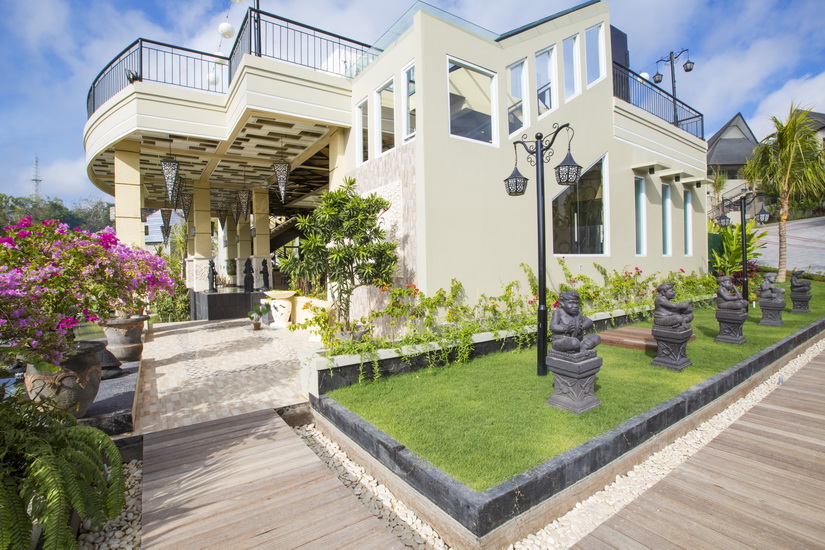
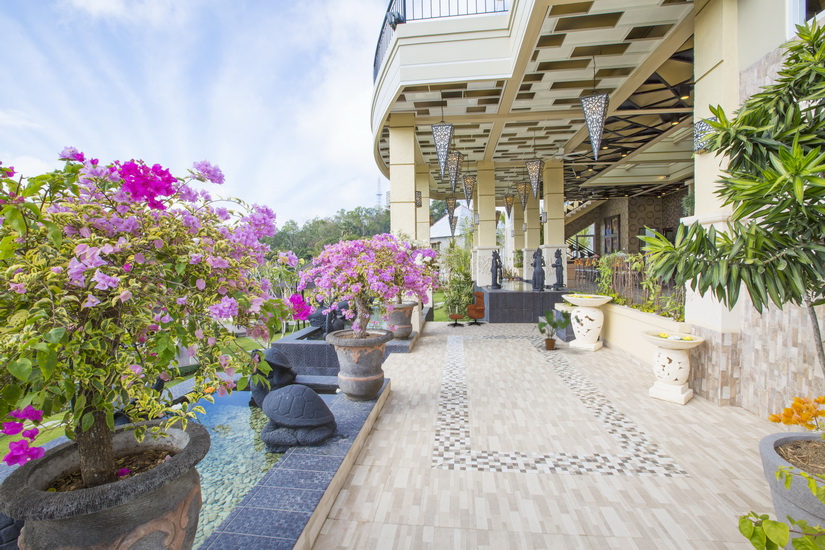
lounge chair: none [166,294,204,326] -> present [447,291,485,327]

